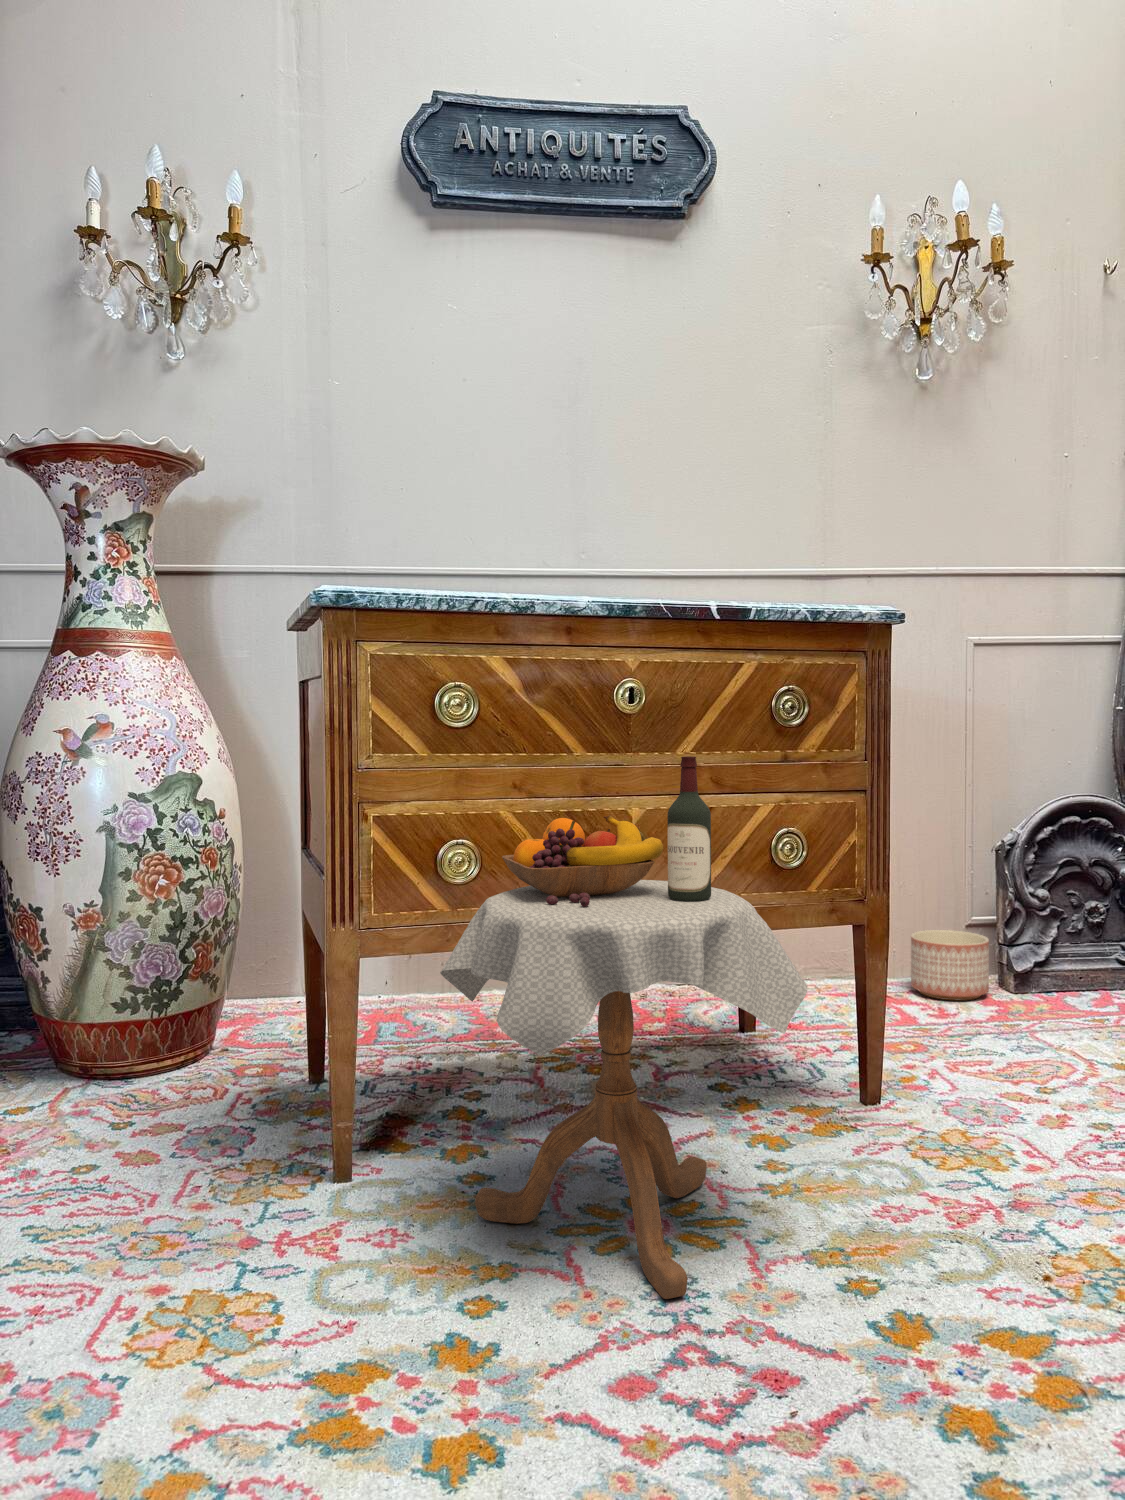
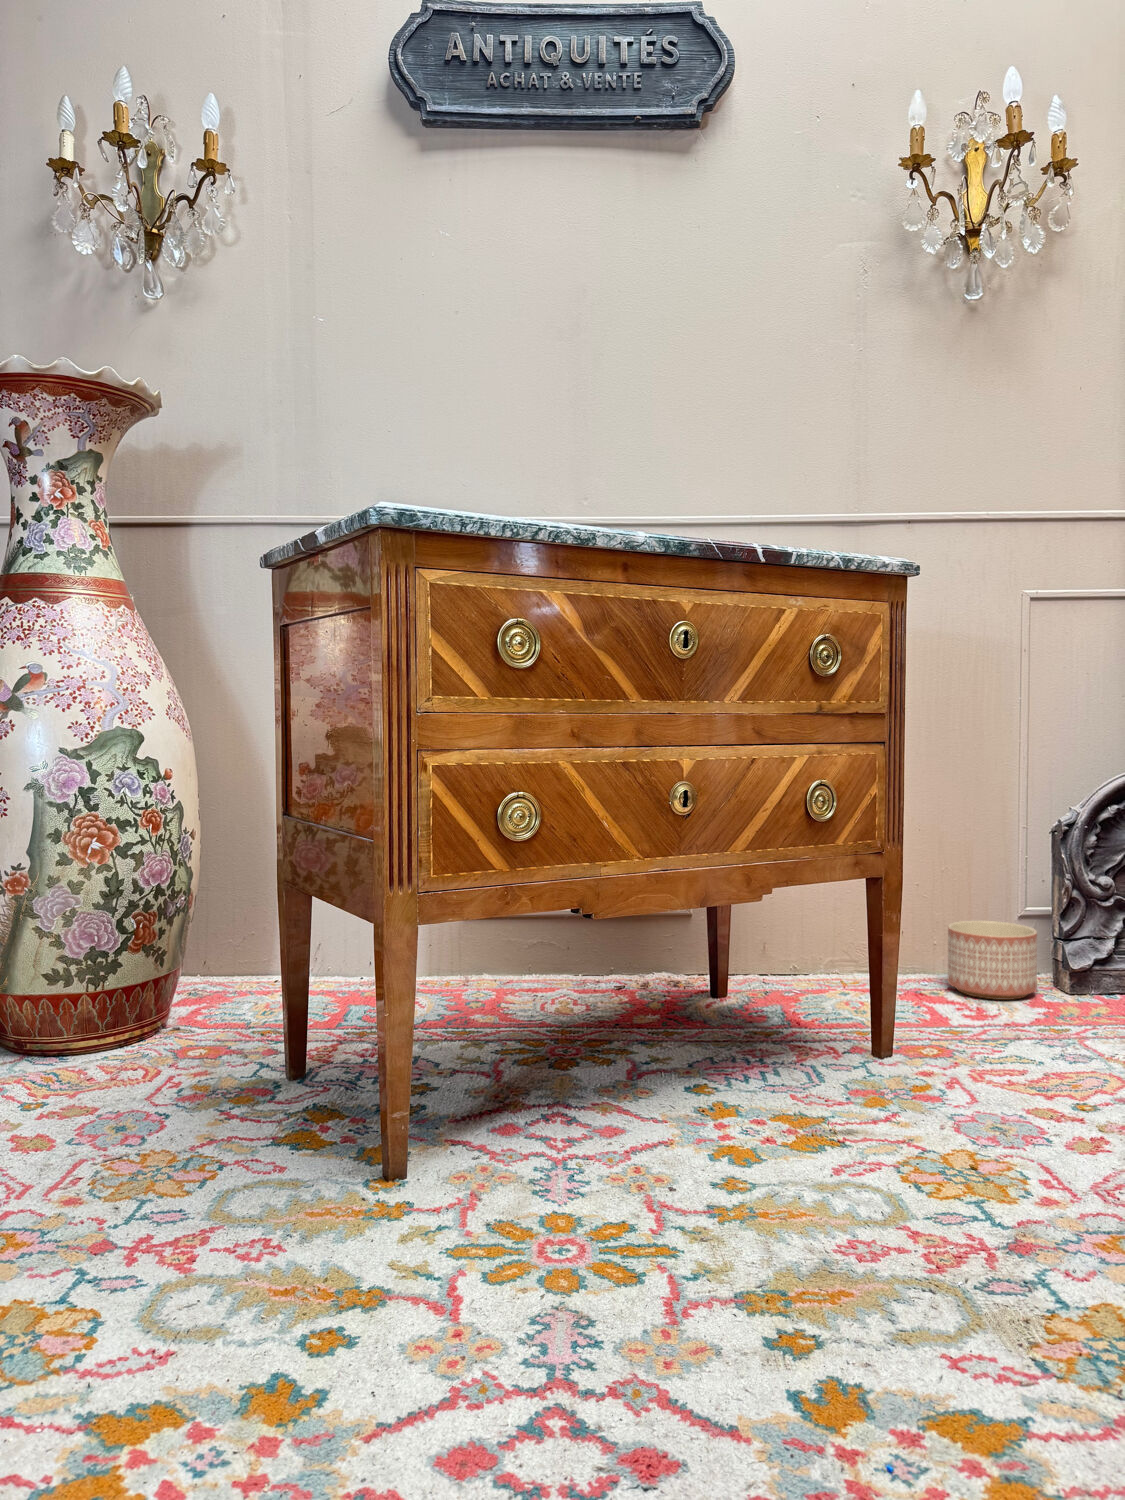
side table: present [440,756,807,1299] -> none [319,684,741,1346]

